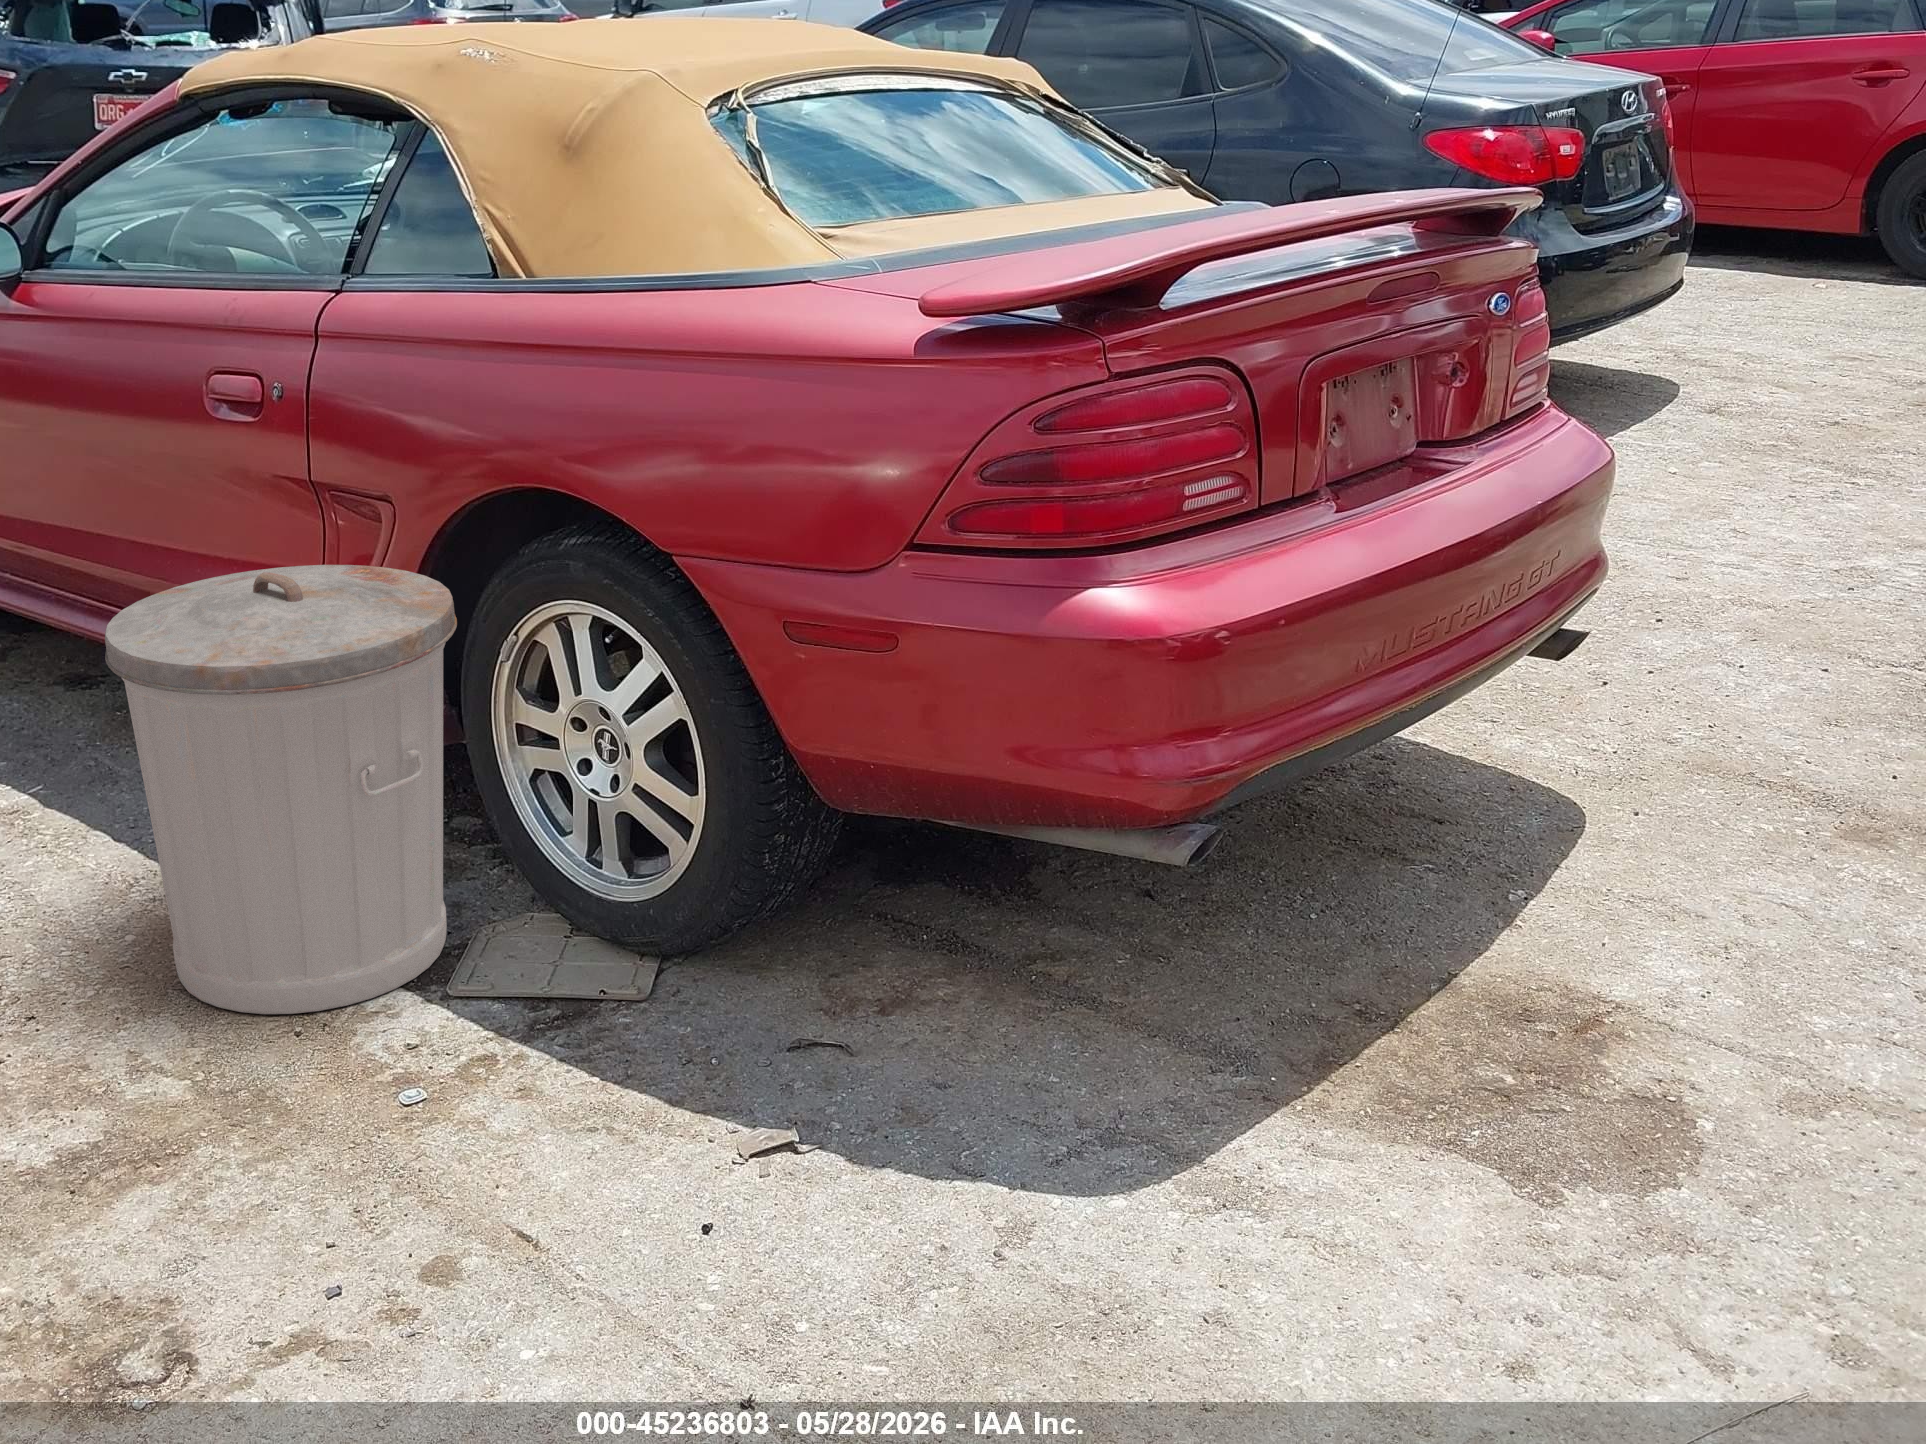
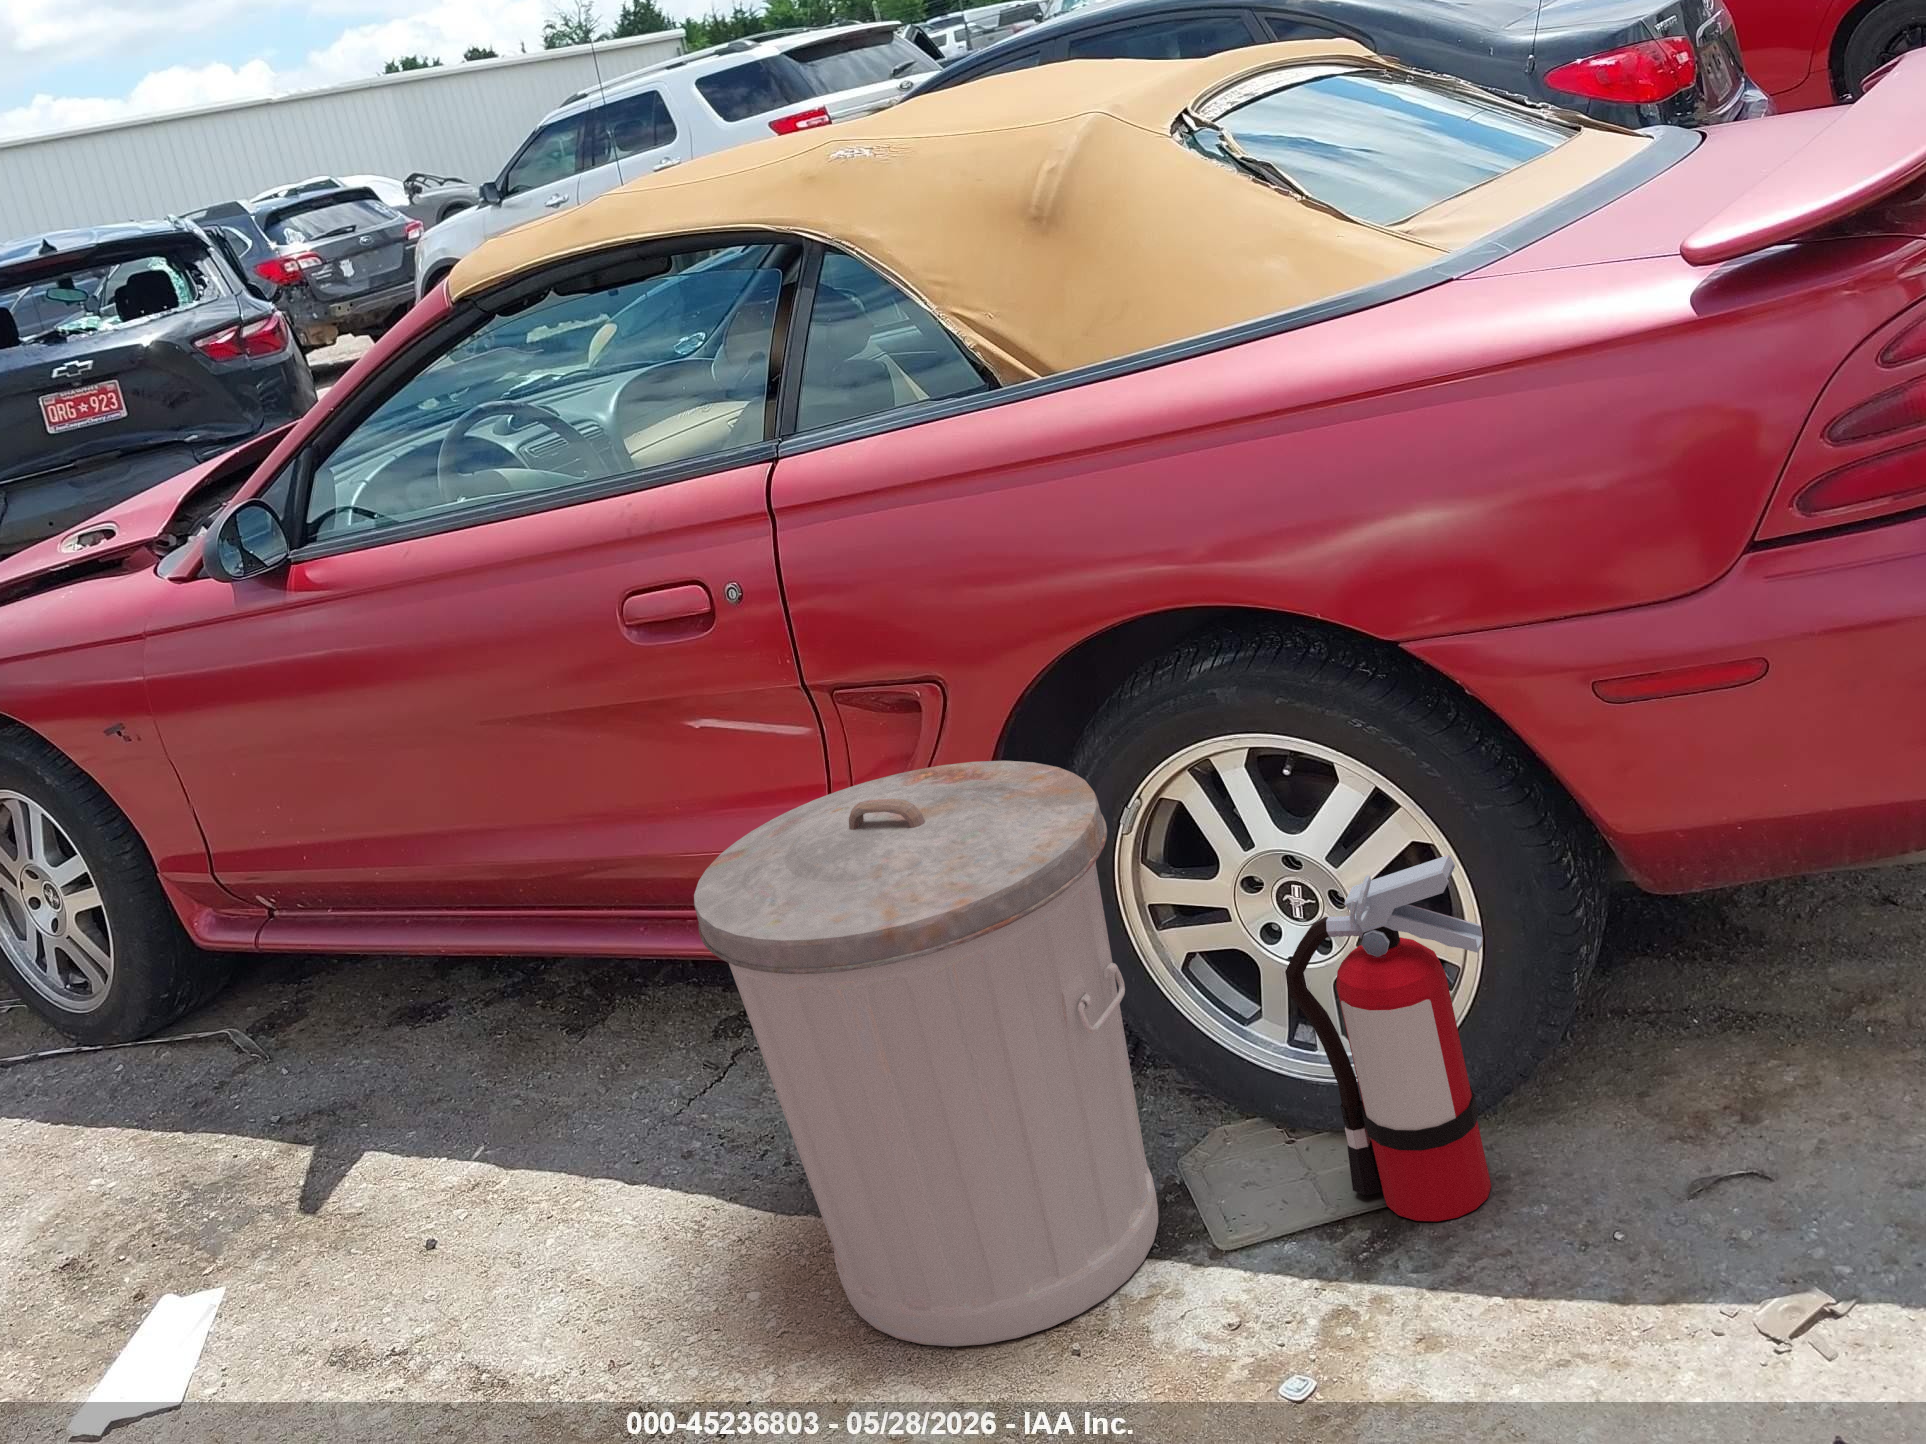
fire extinguisher: none [554,731,689,1021] -> present [1285,855,1491,1221]

